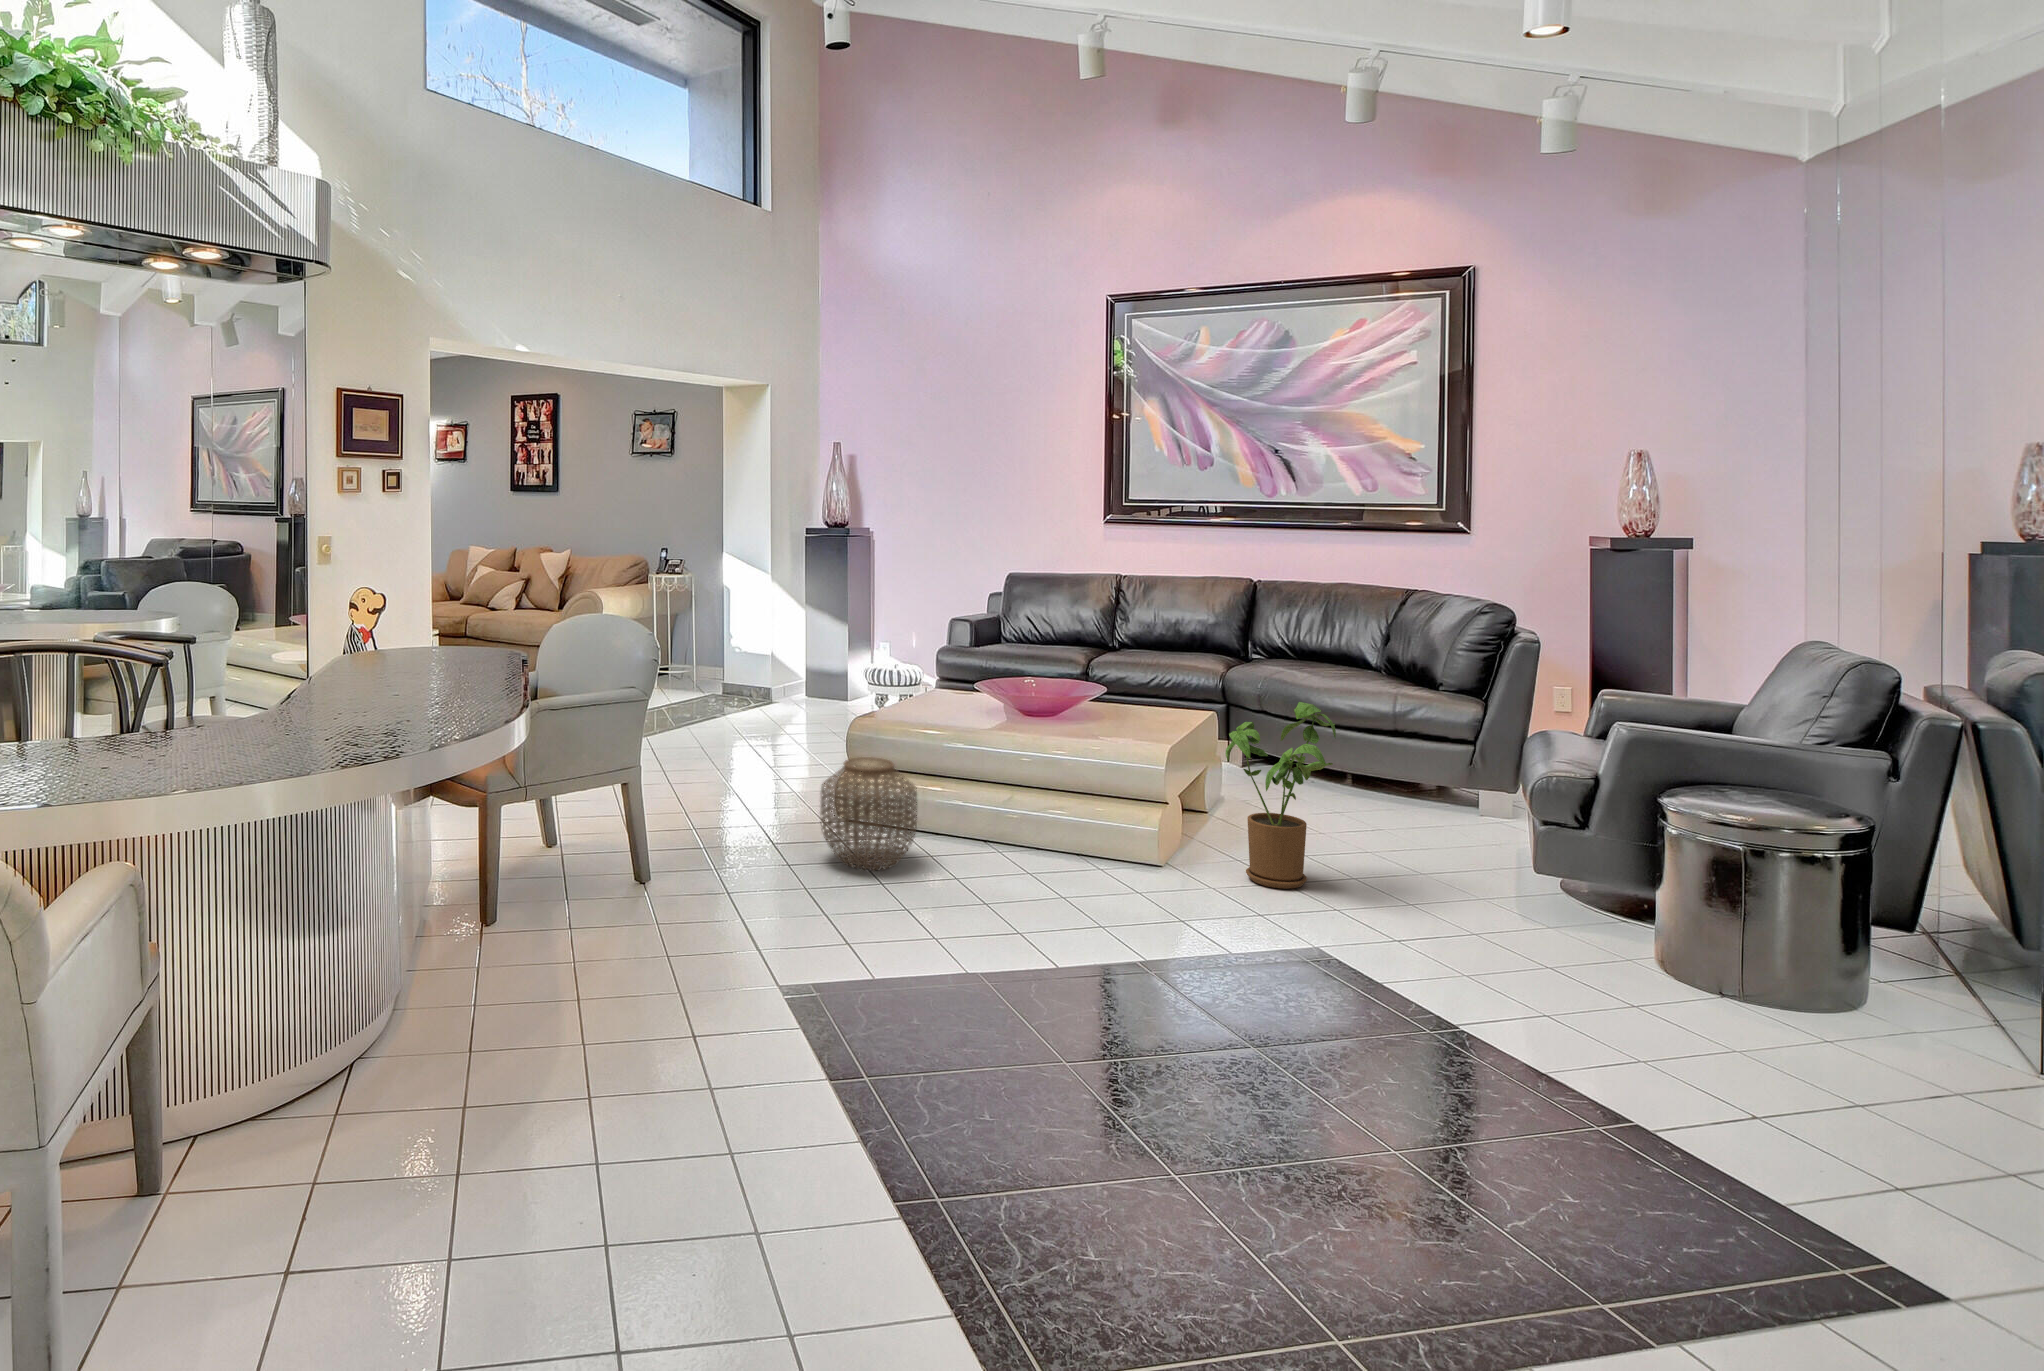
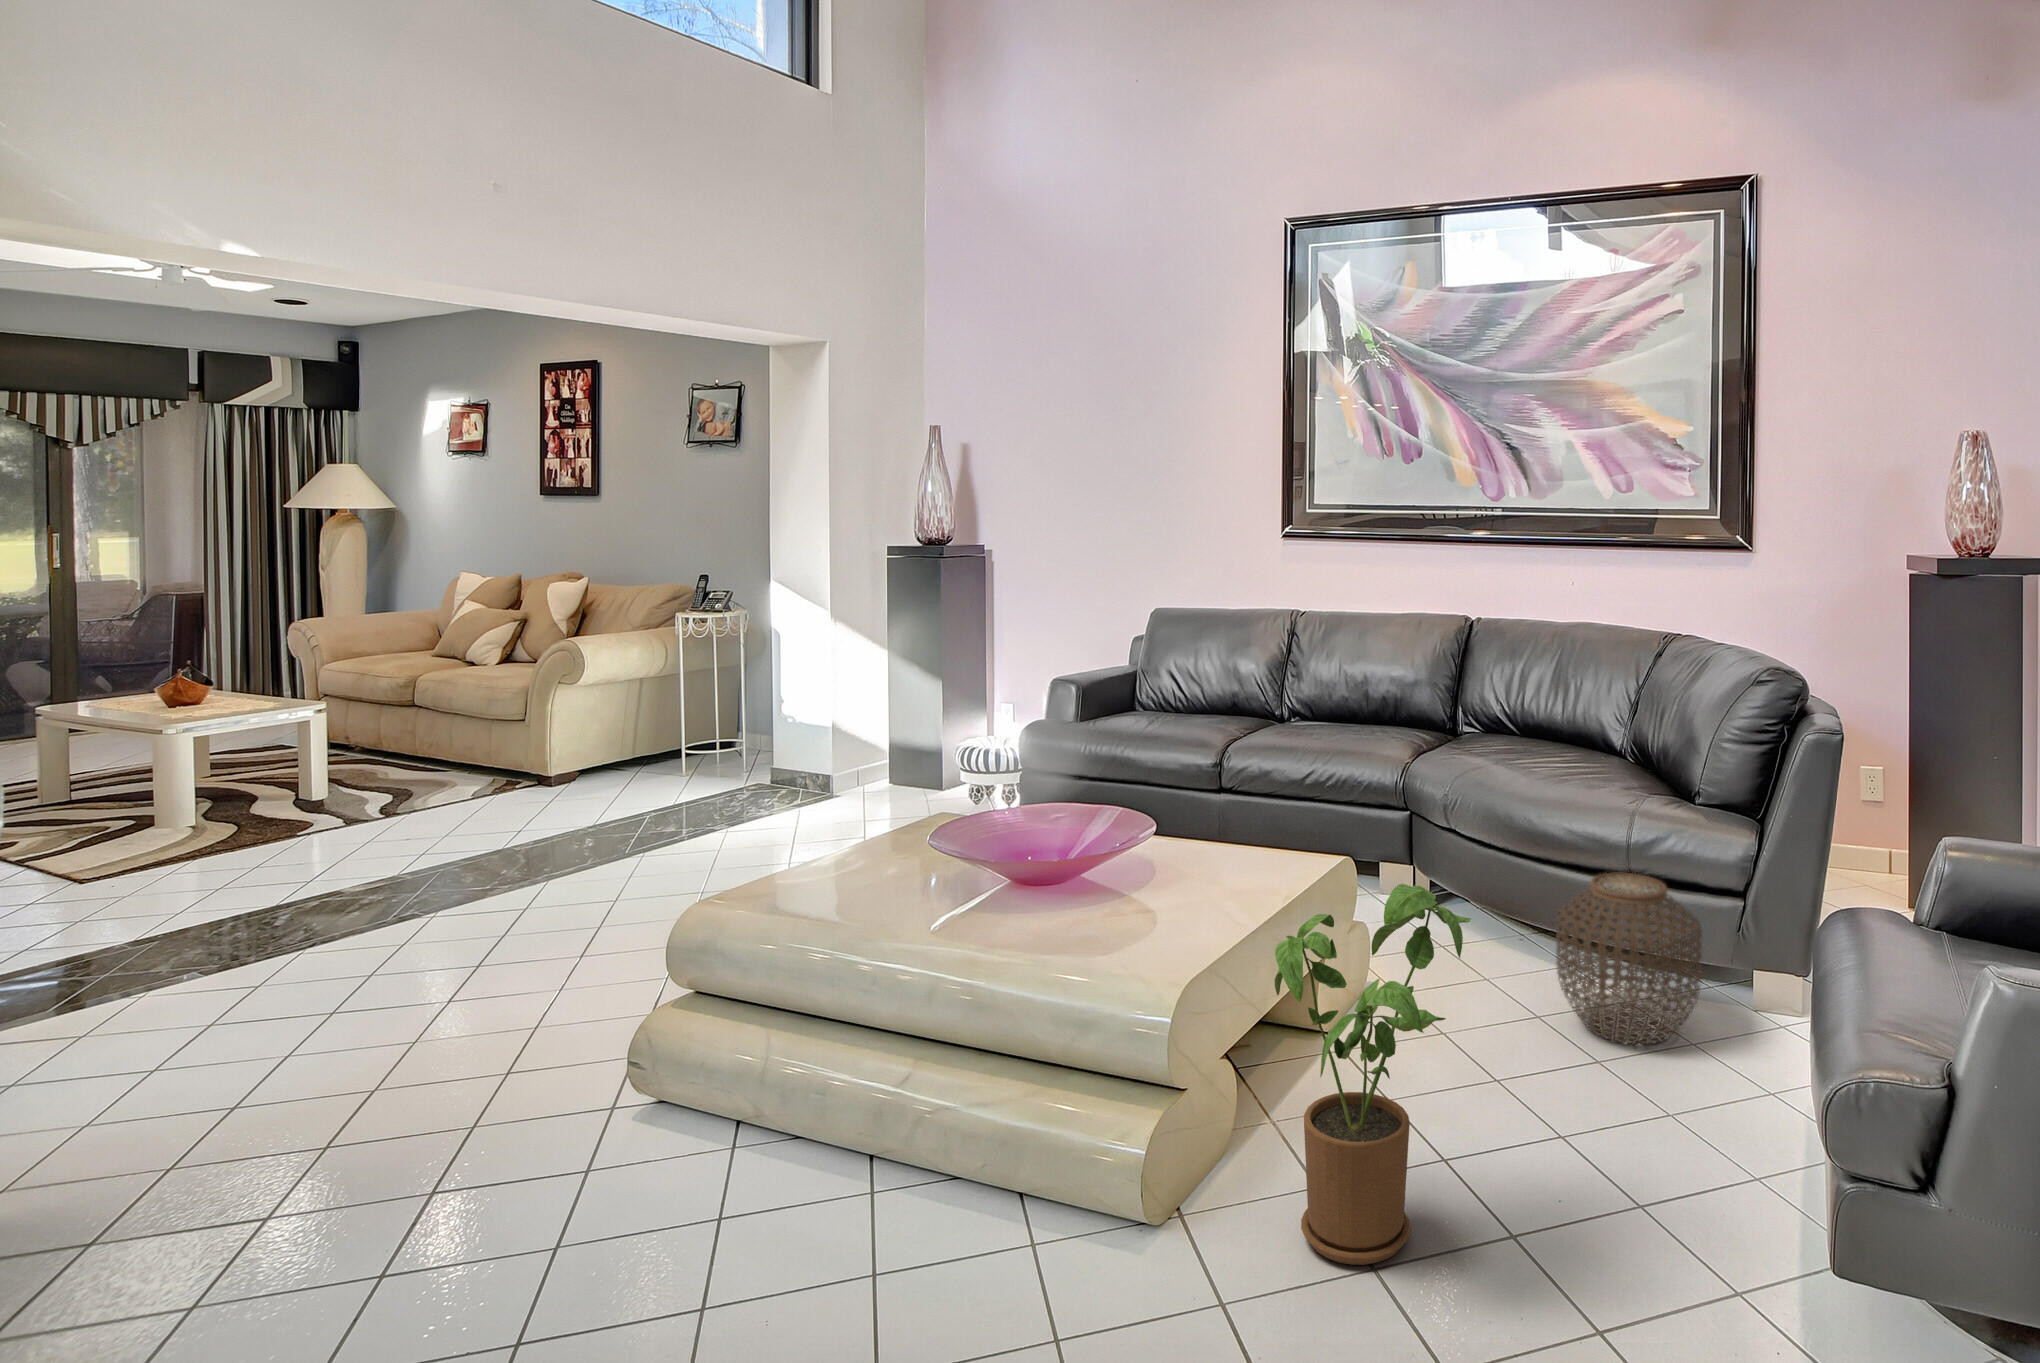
woven basket: present [820,757,917,870] -> present [1556,872,1702,1045]

